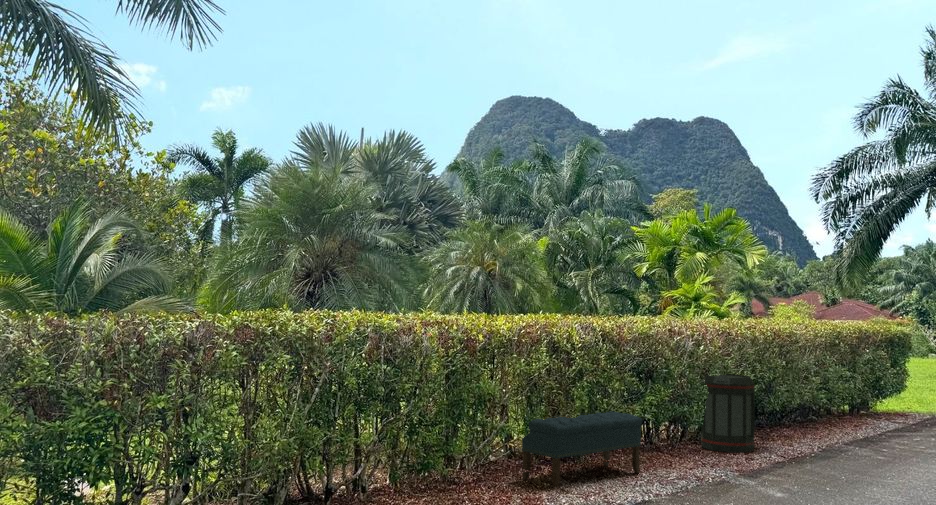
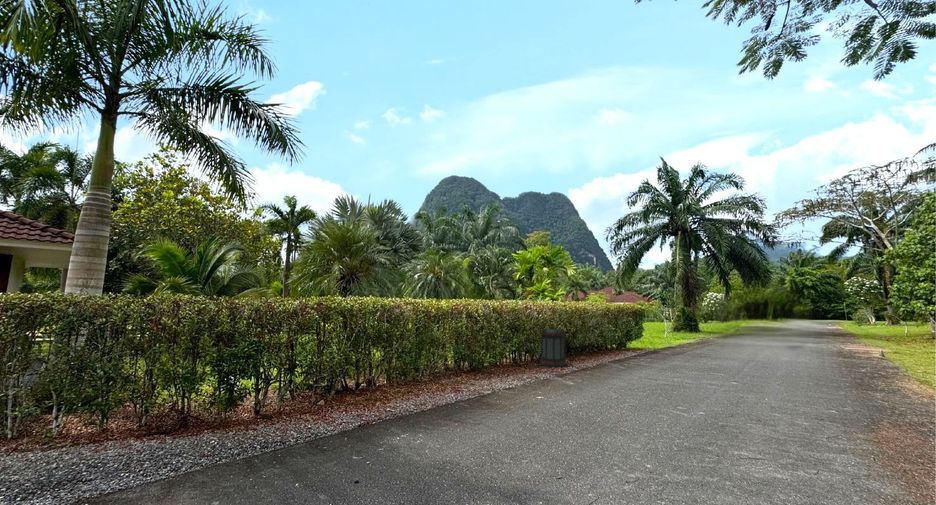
bench: present [522,411,643,488] -> none [452,347,511,383]

